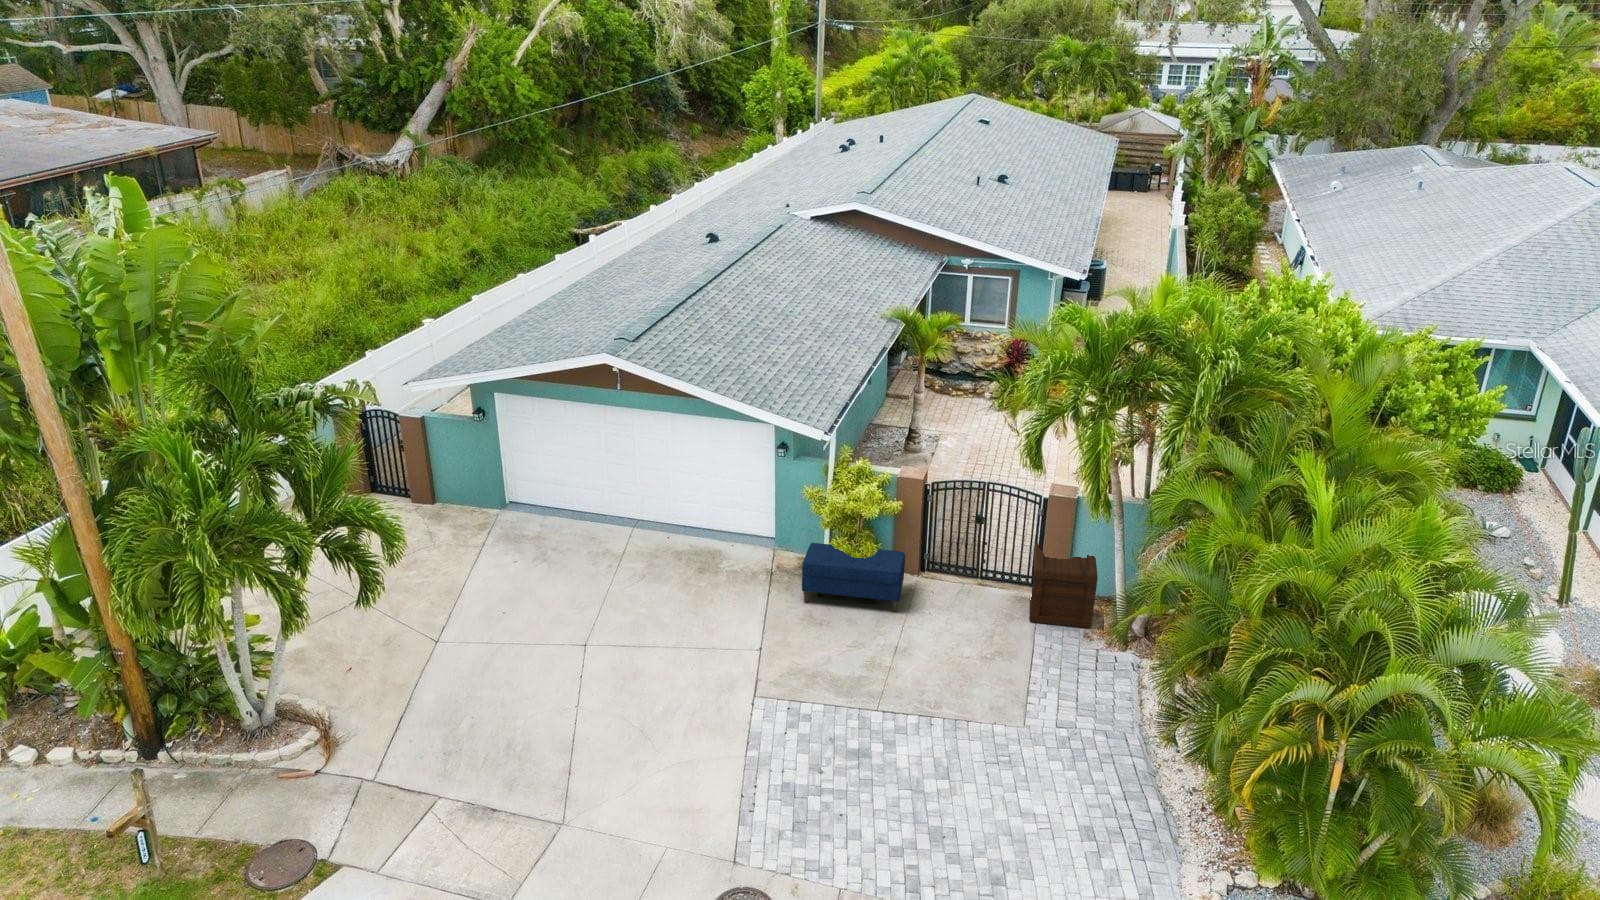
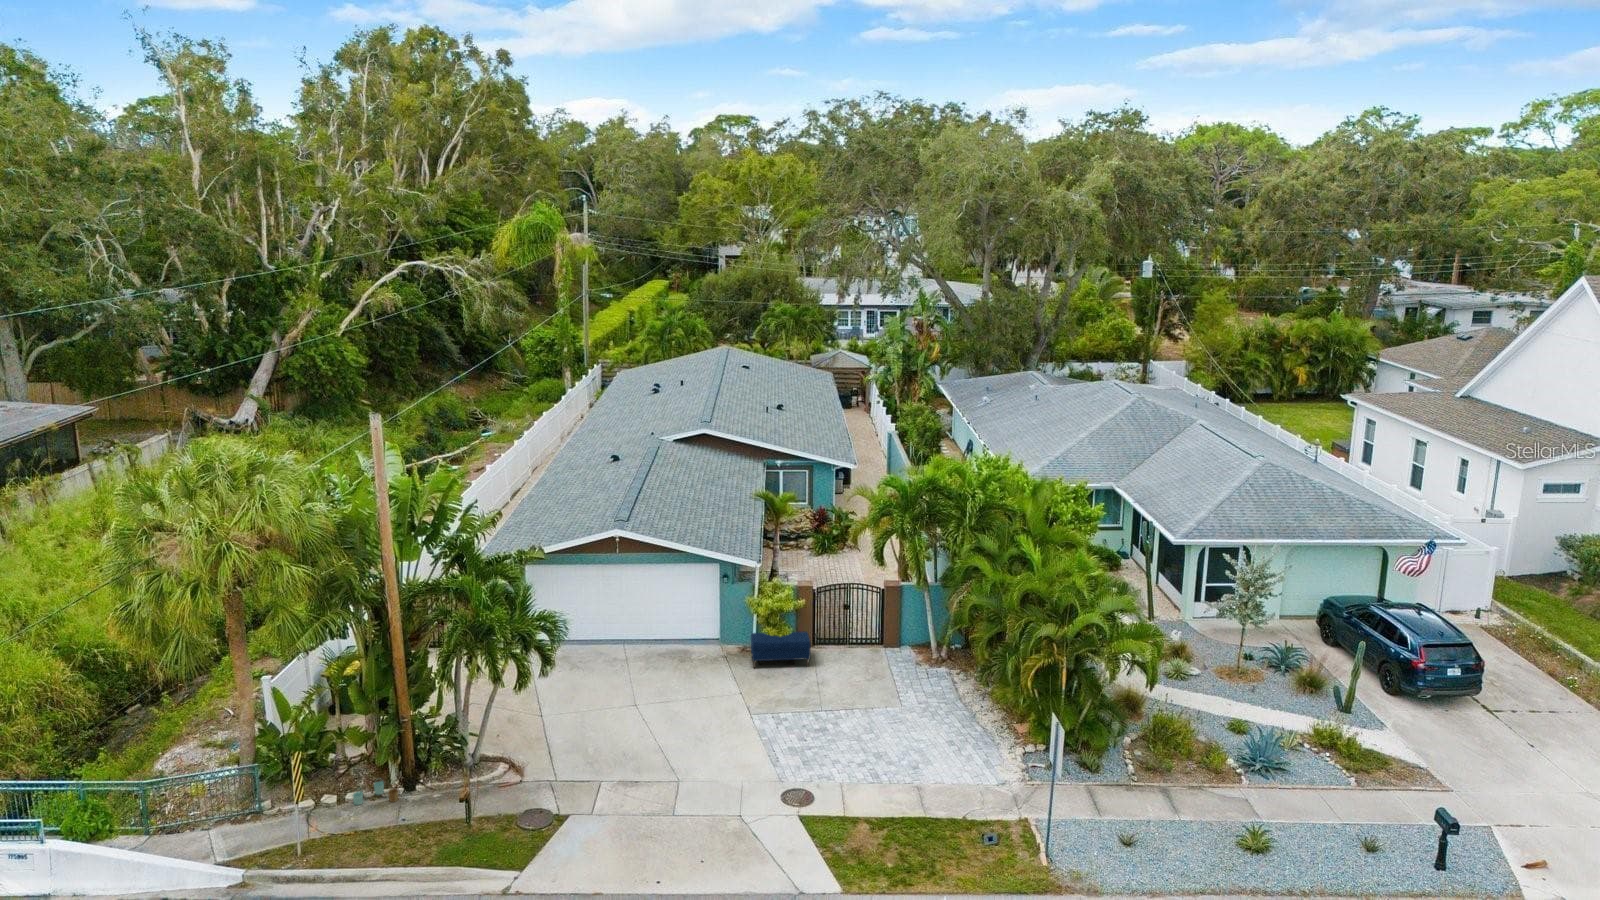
wooden crate: present [1029,543,1098,628] -> none [878,616,919,662]
bucket: none [48,731,122,776] -> present [353,781,399,805]

